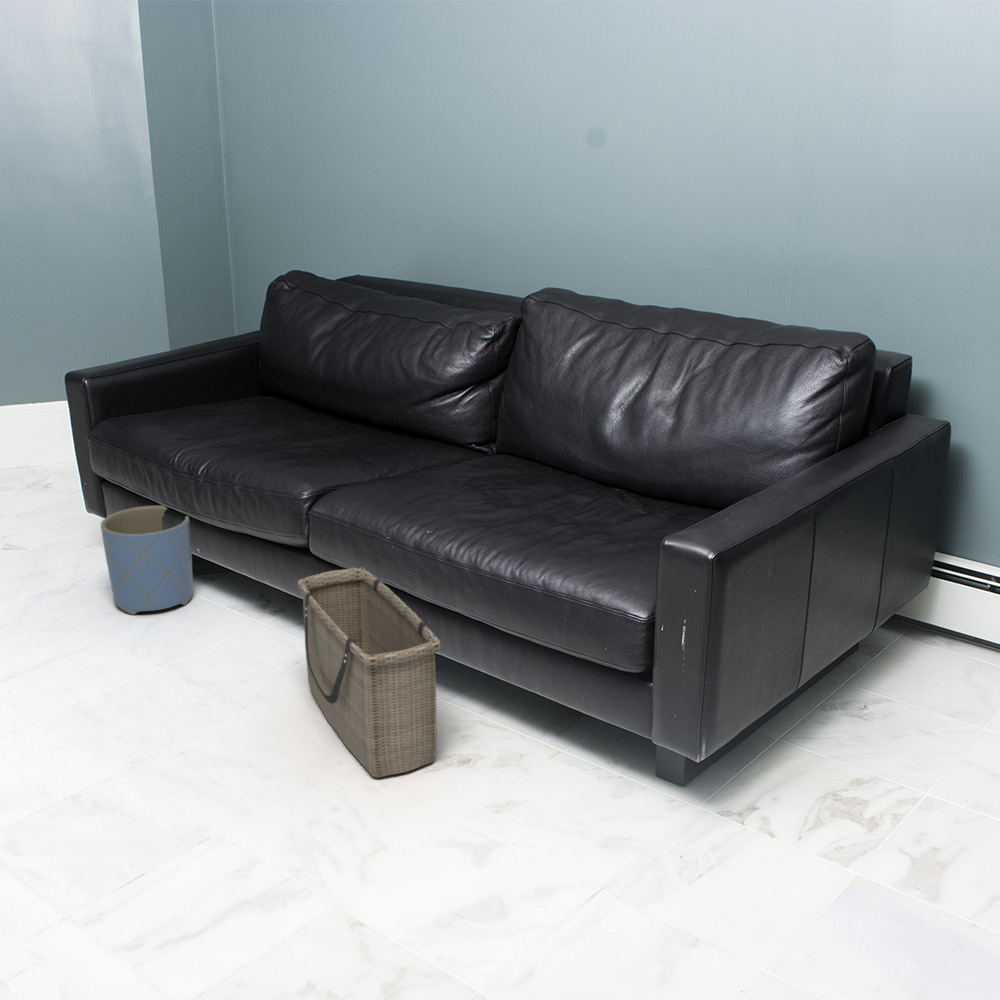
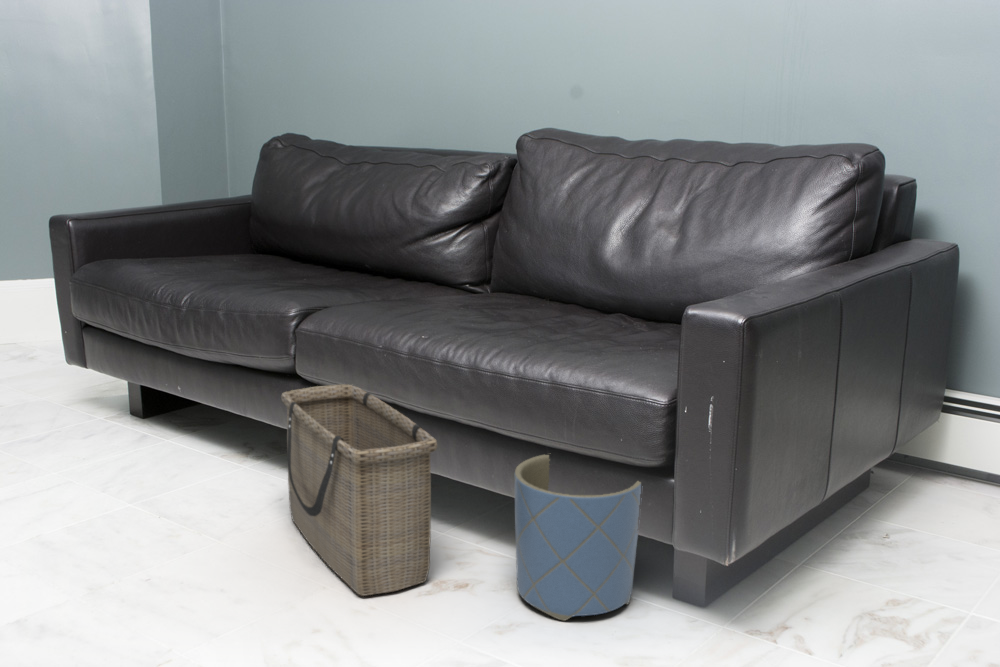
planter: present [101,506,193,614] -> present [515,455,643,621]

